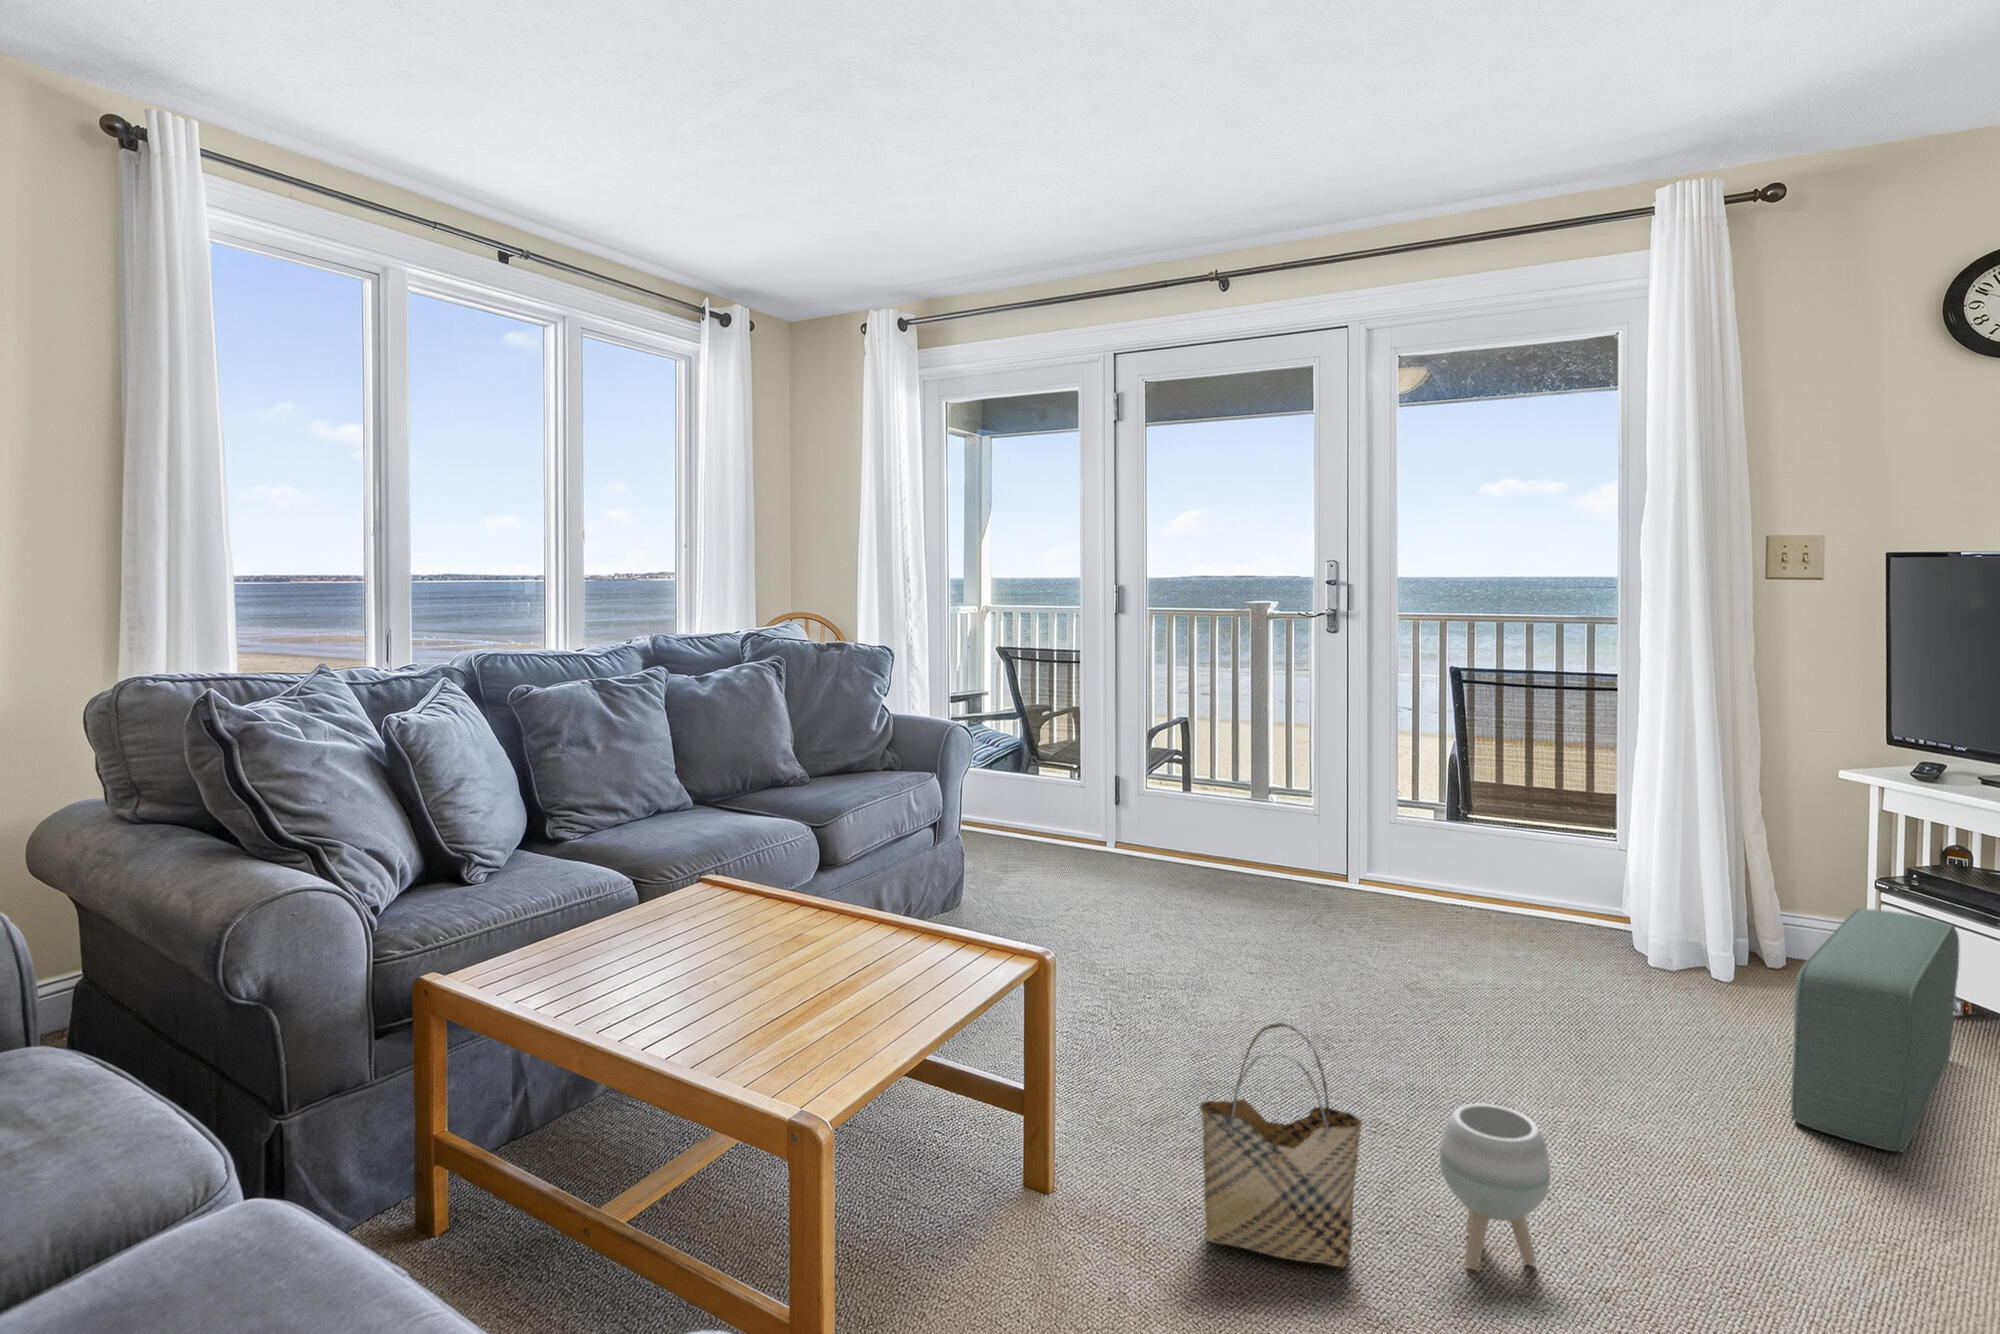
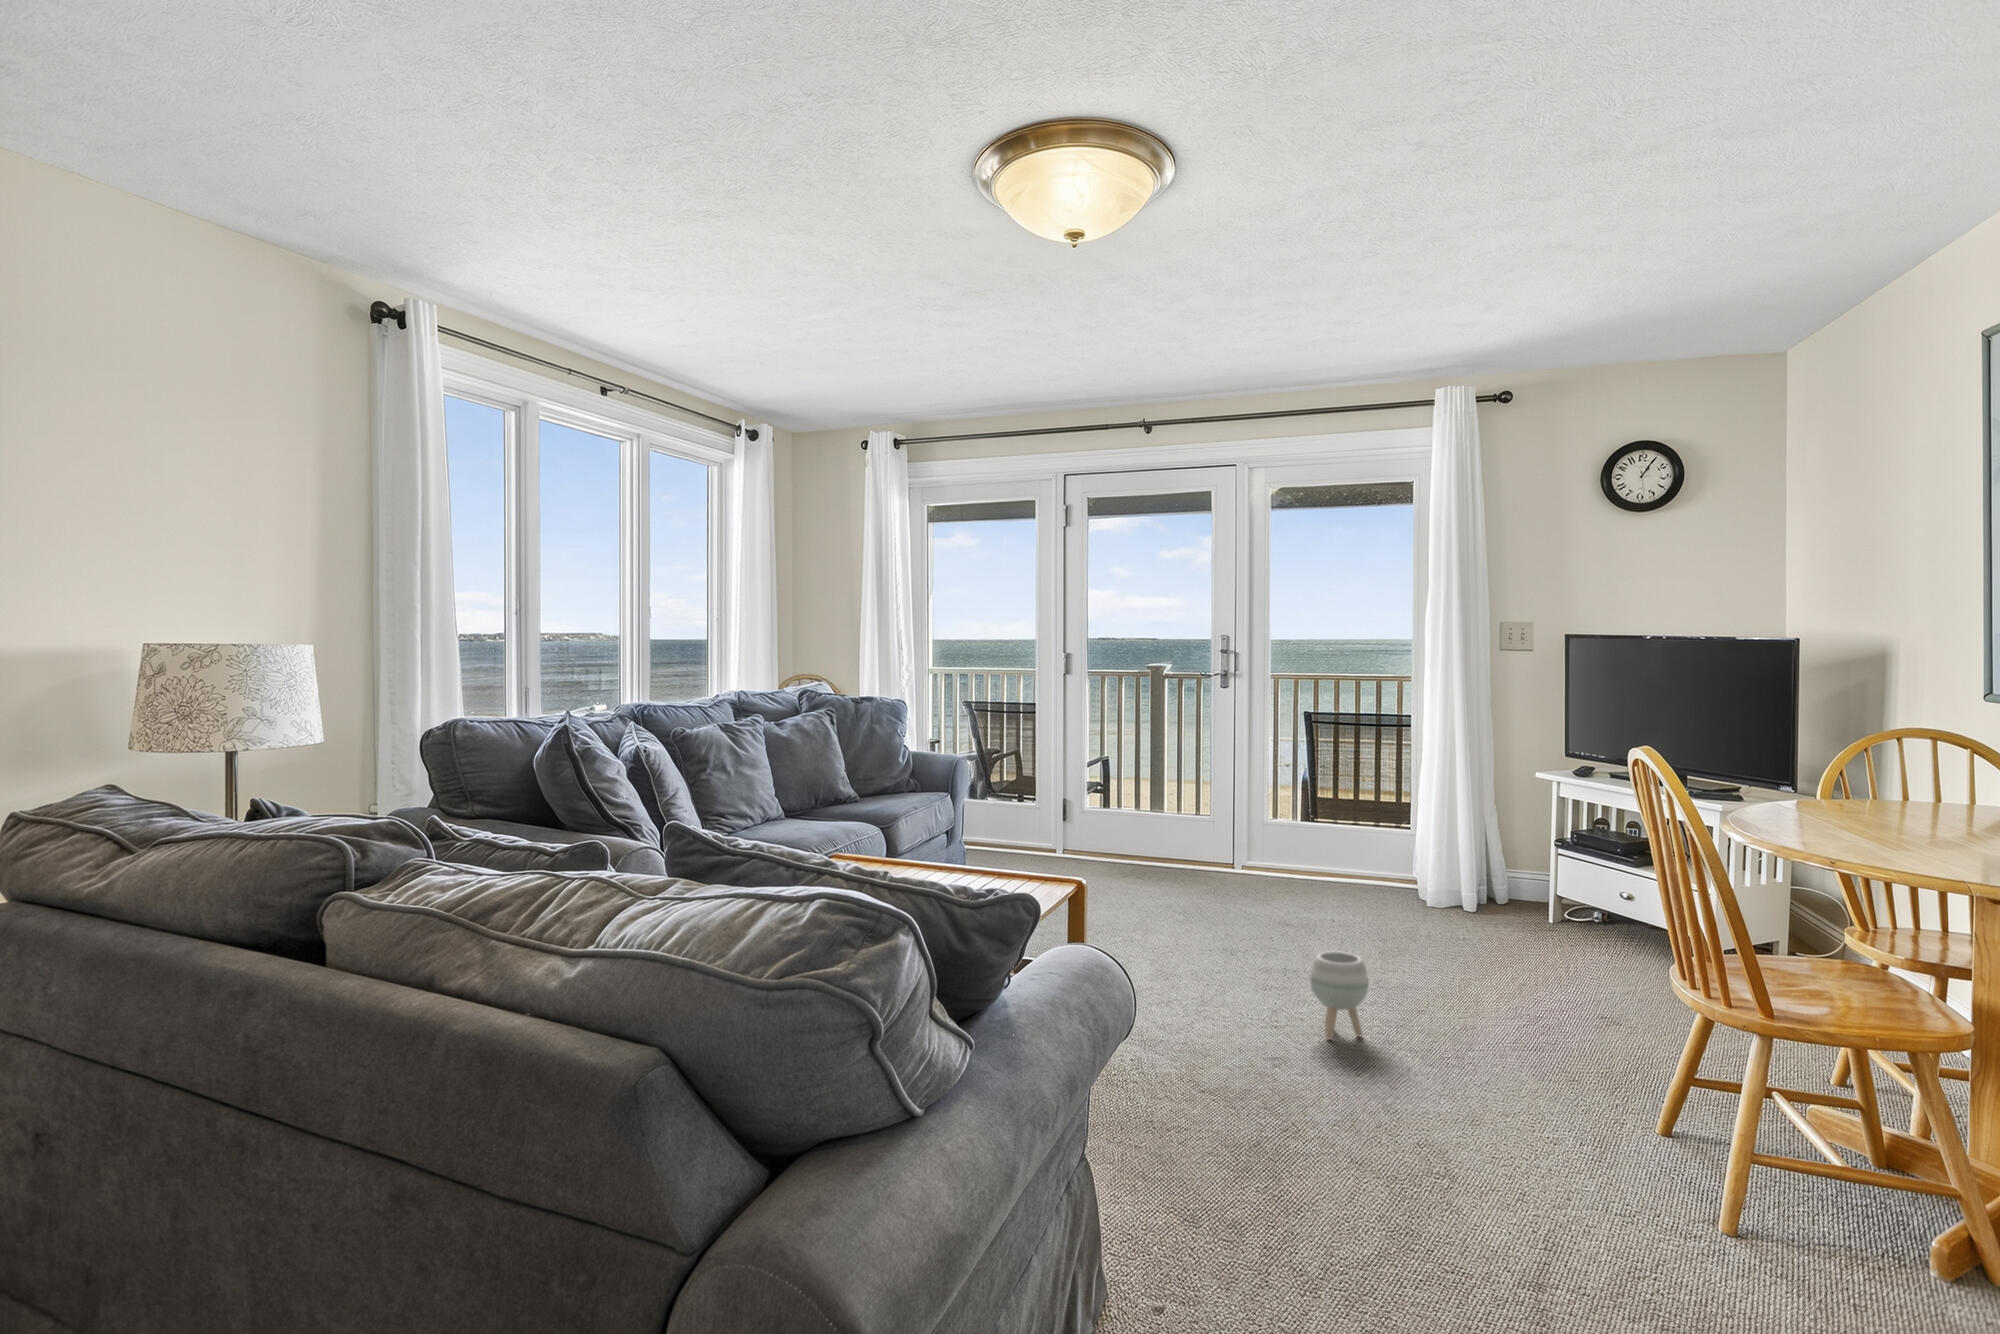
pouf: present [1791,909,1959,1152] -> none [1502,855,1596,983]
woven basket: present [1199,1023,1362,1267] -> none [1179,912,1269,1041]

